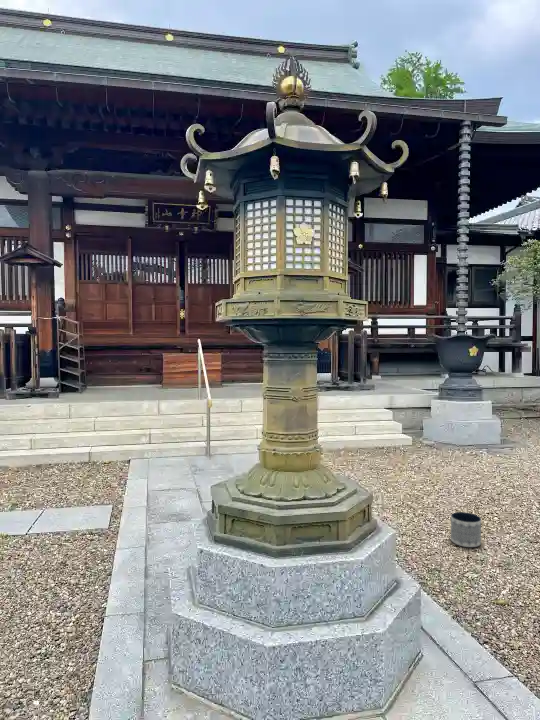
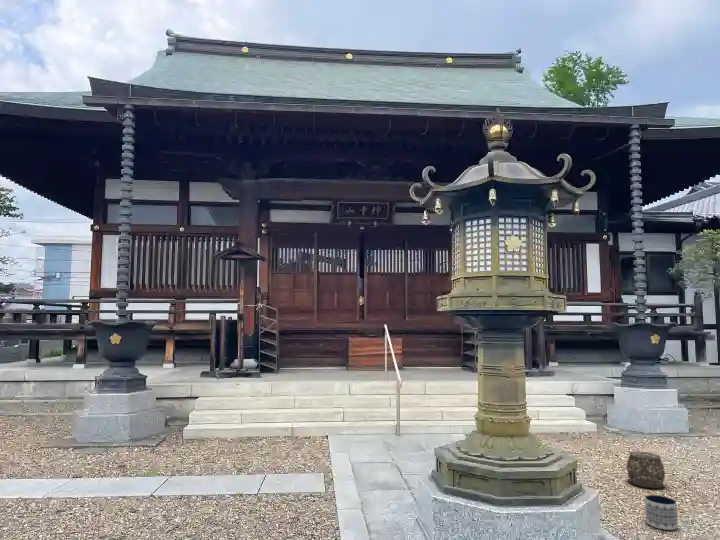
woven basket: none [437,465,474,501] -> present [627,451,665,488]

